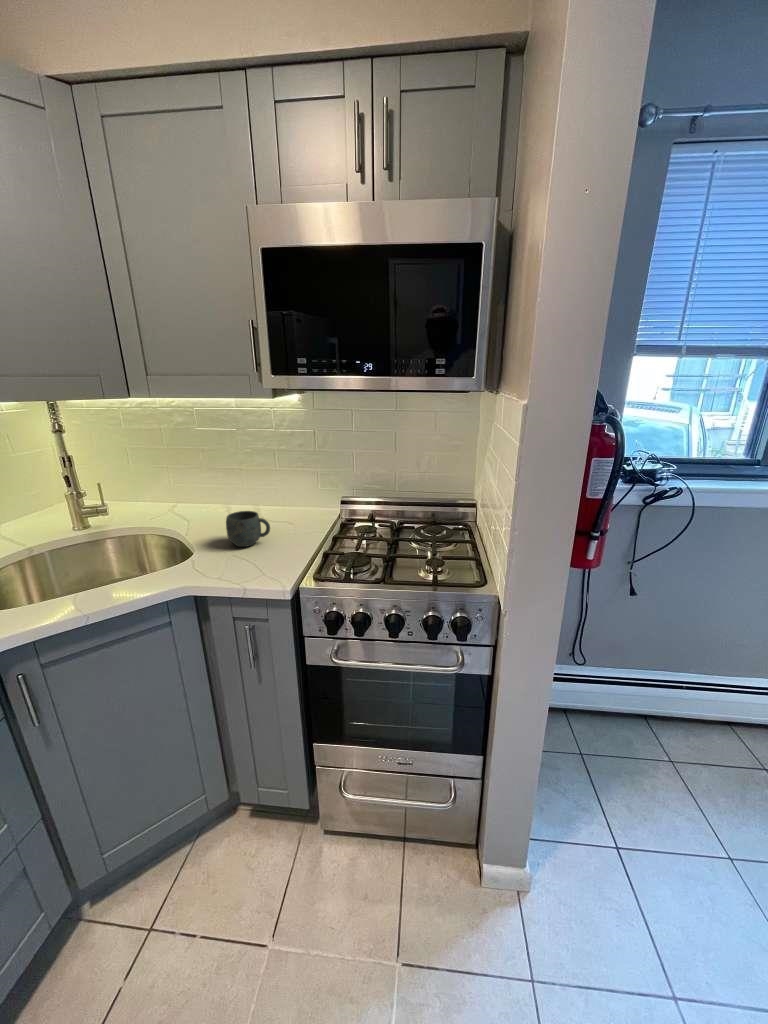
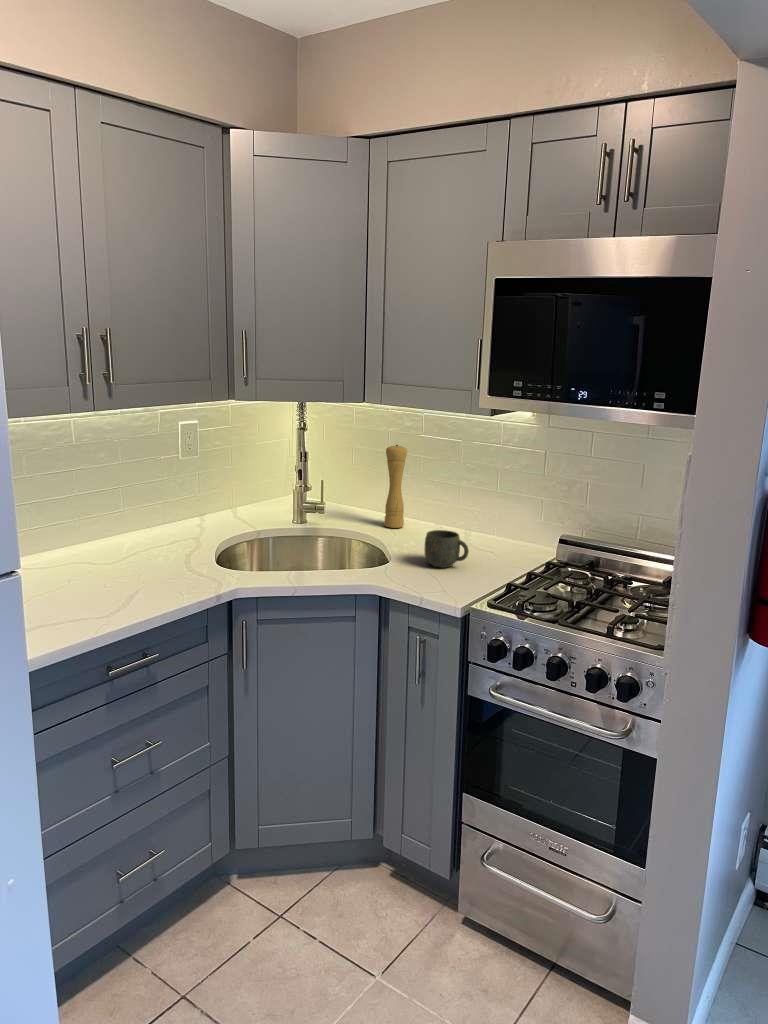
pepper mill: none [162,437,193,514] -> present [384,445,407,528]

